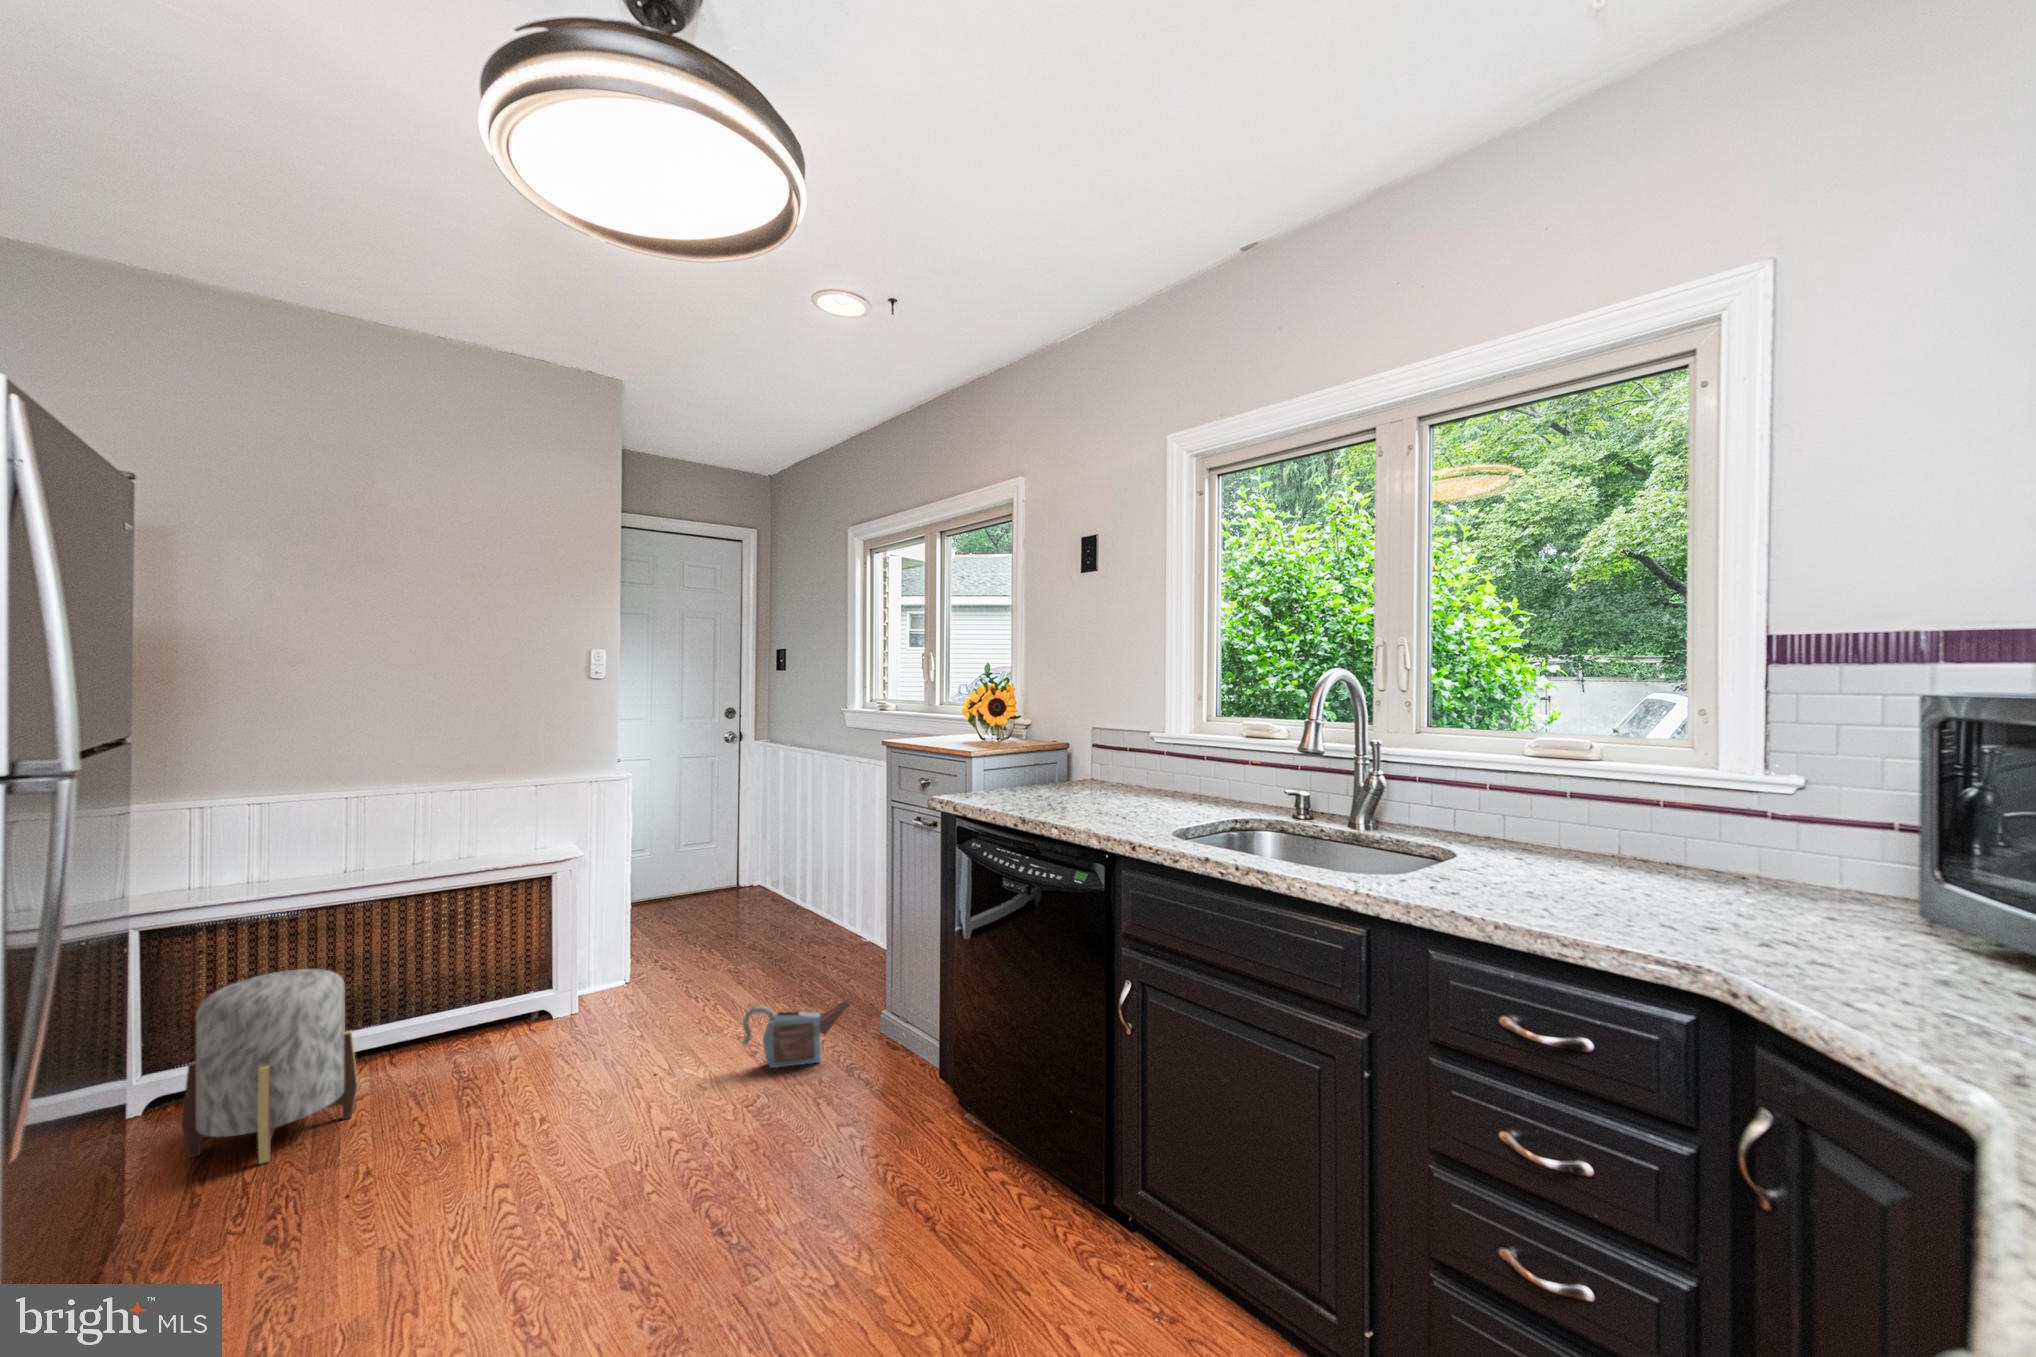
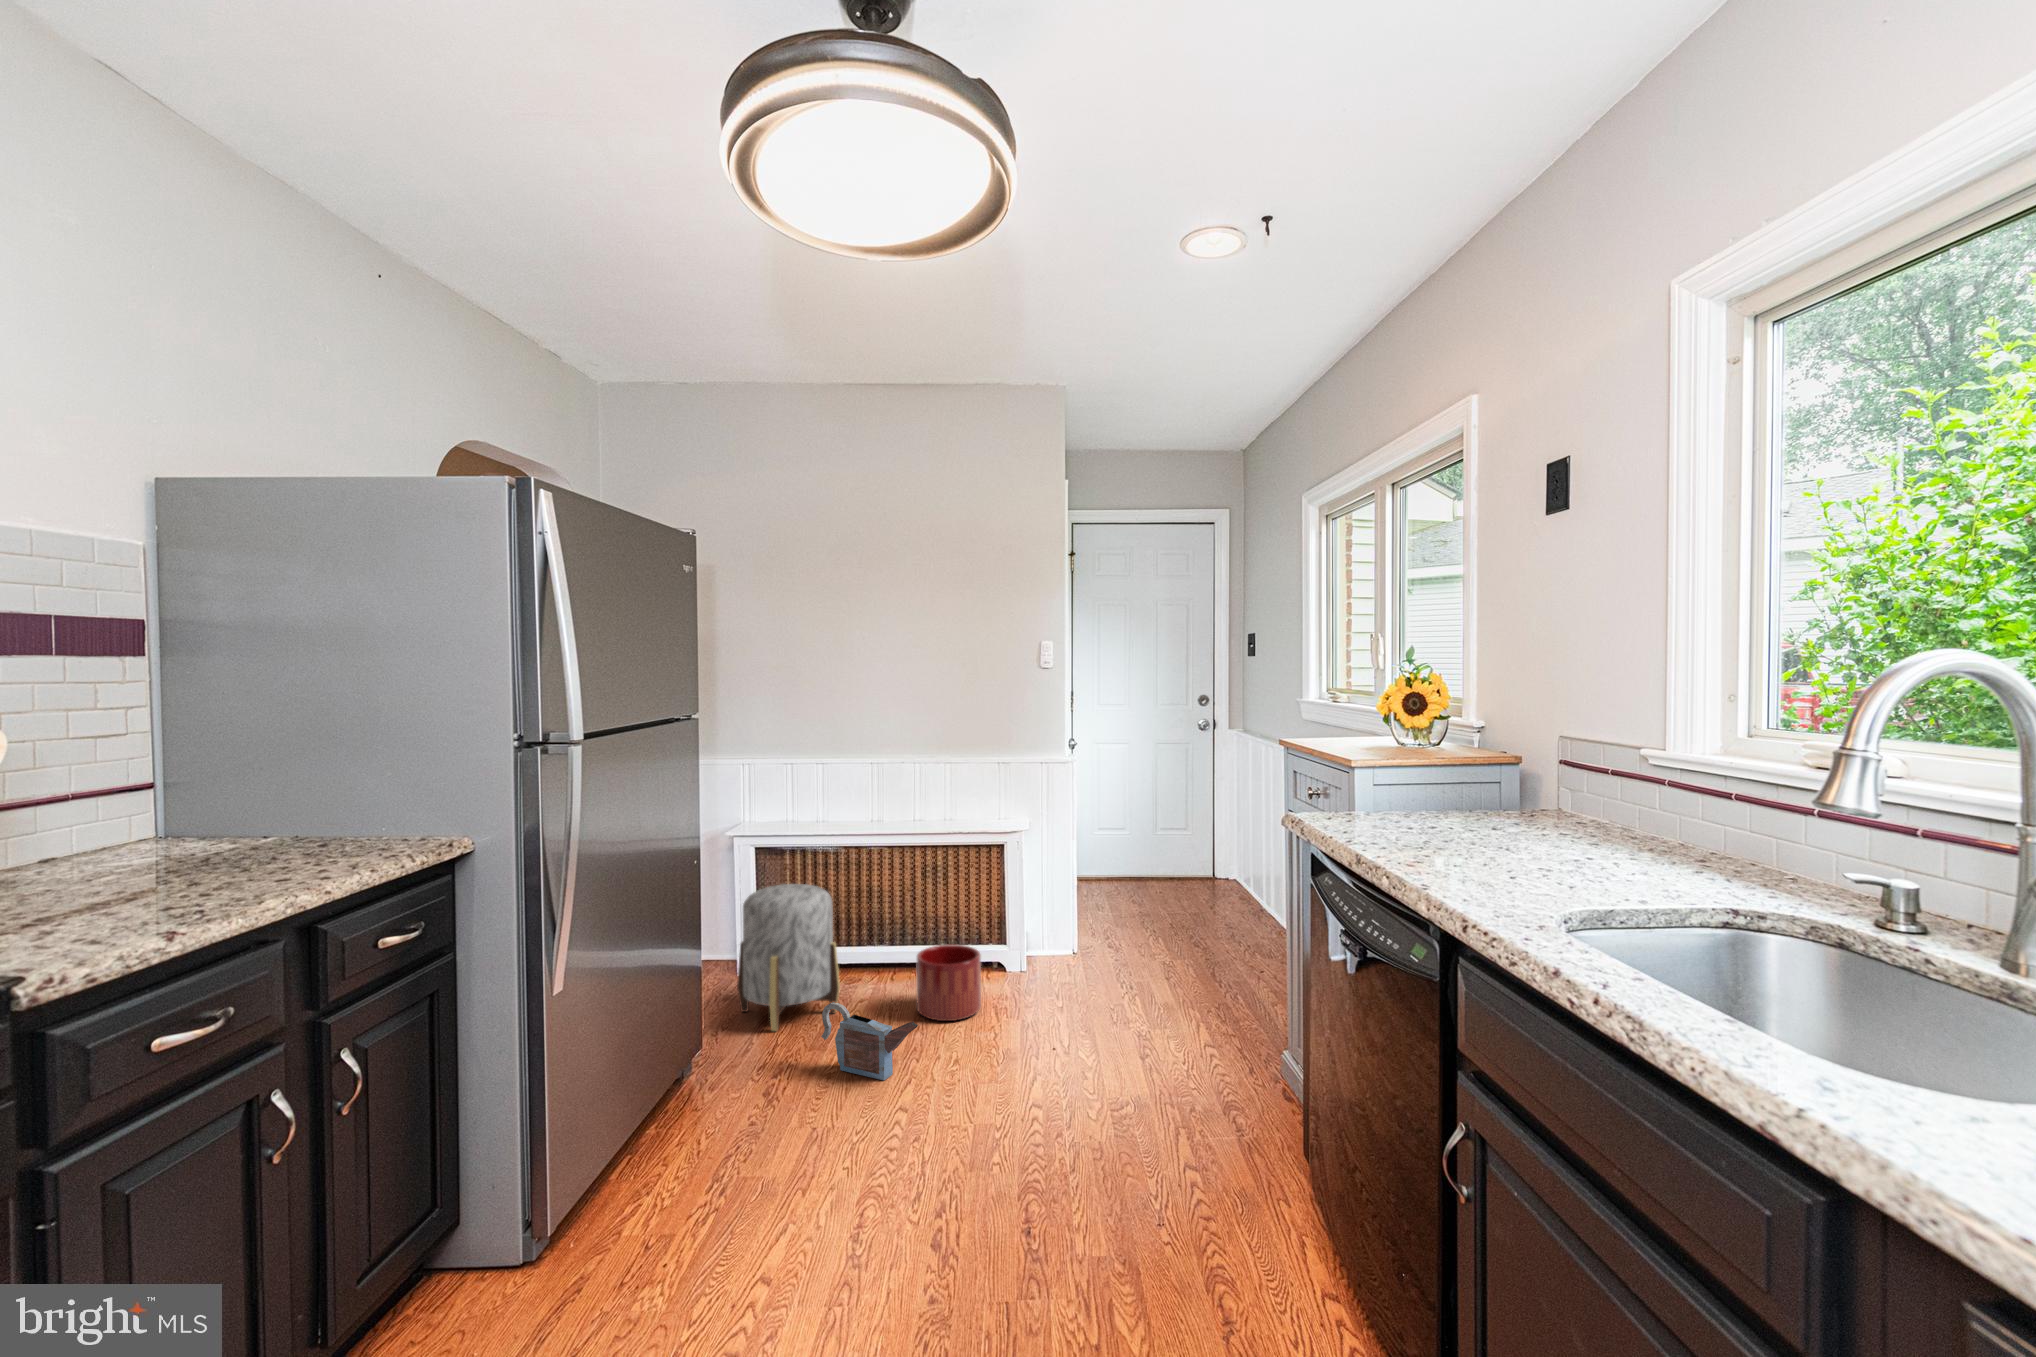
planter: none [469,997,553,1087] -> present [916,945,981,1021]
watering can: present [743,1001,851,1068] -> present [821,1002,918,1080]

